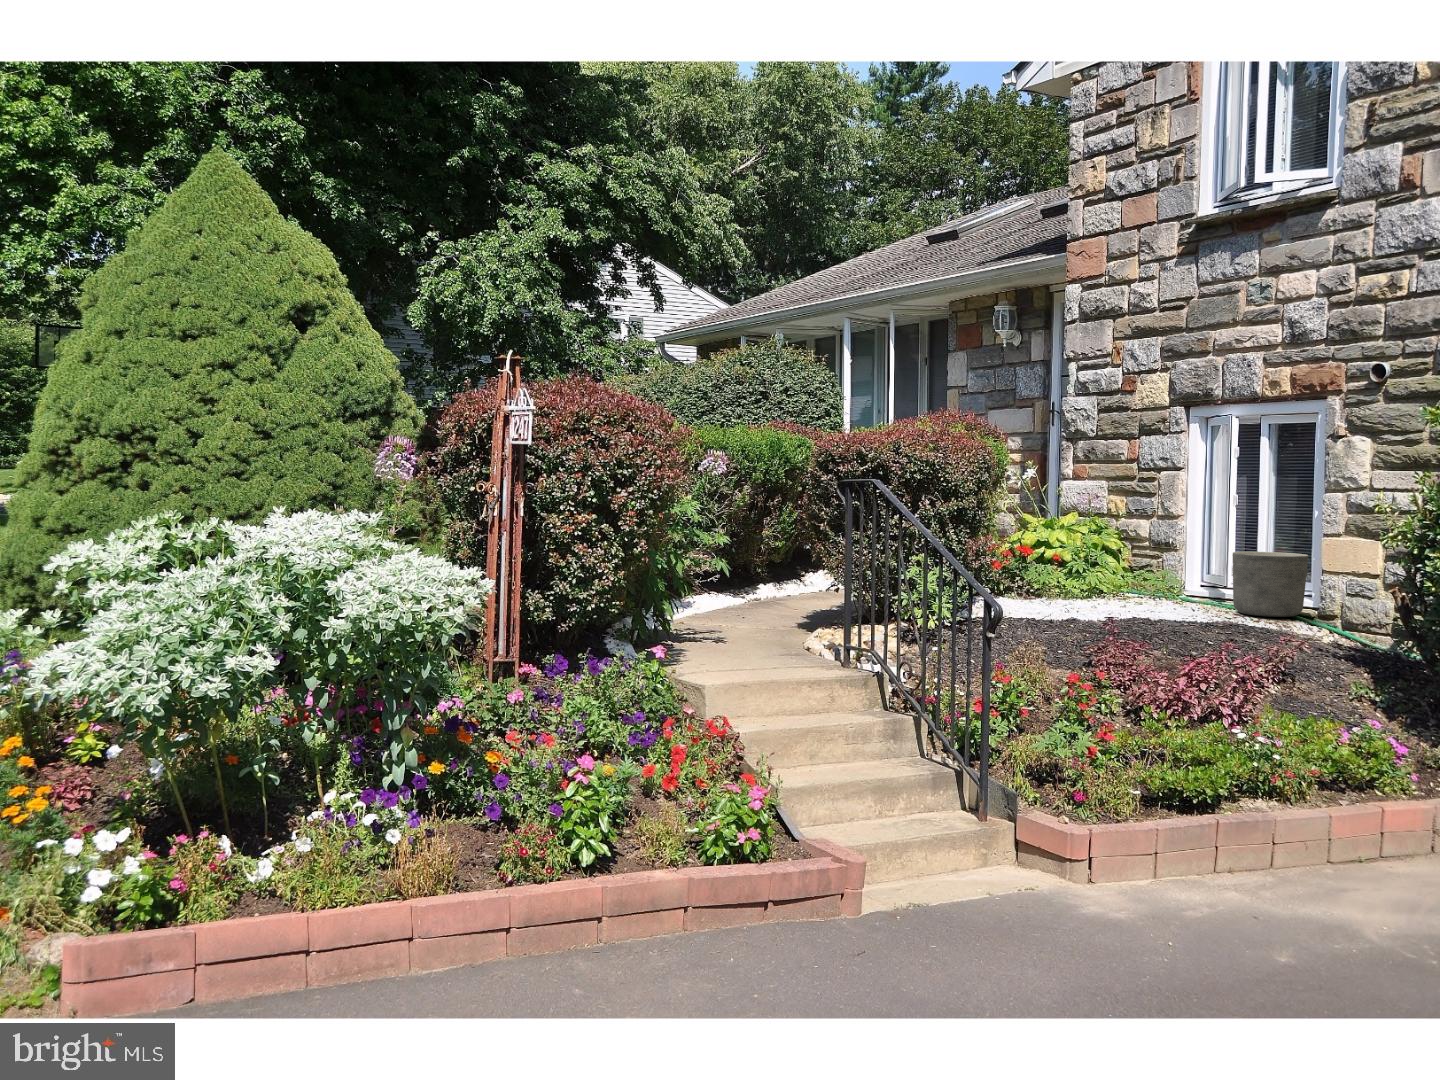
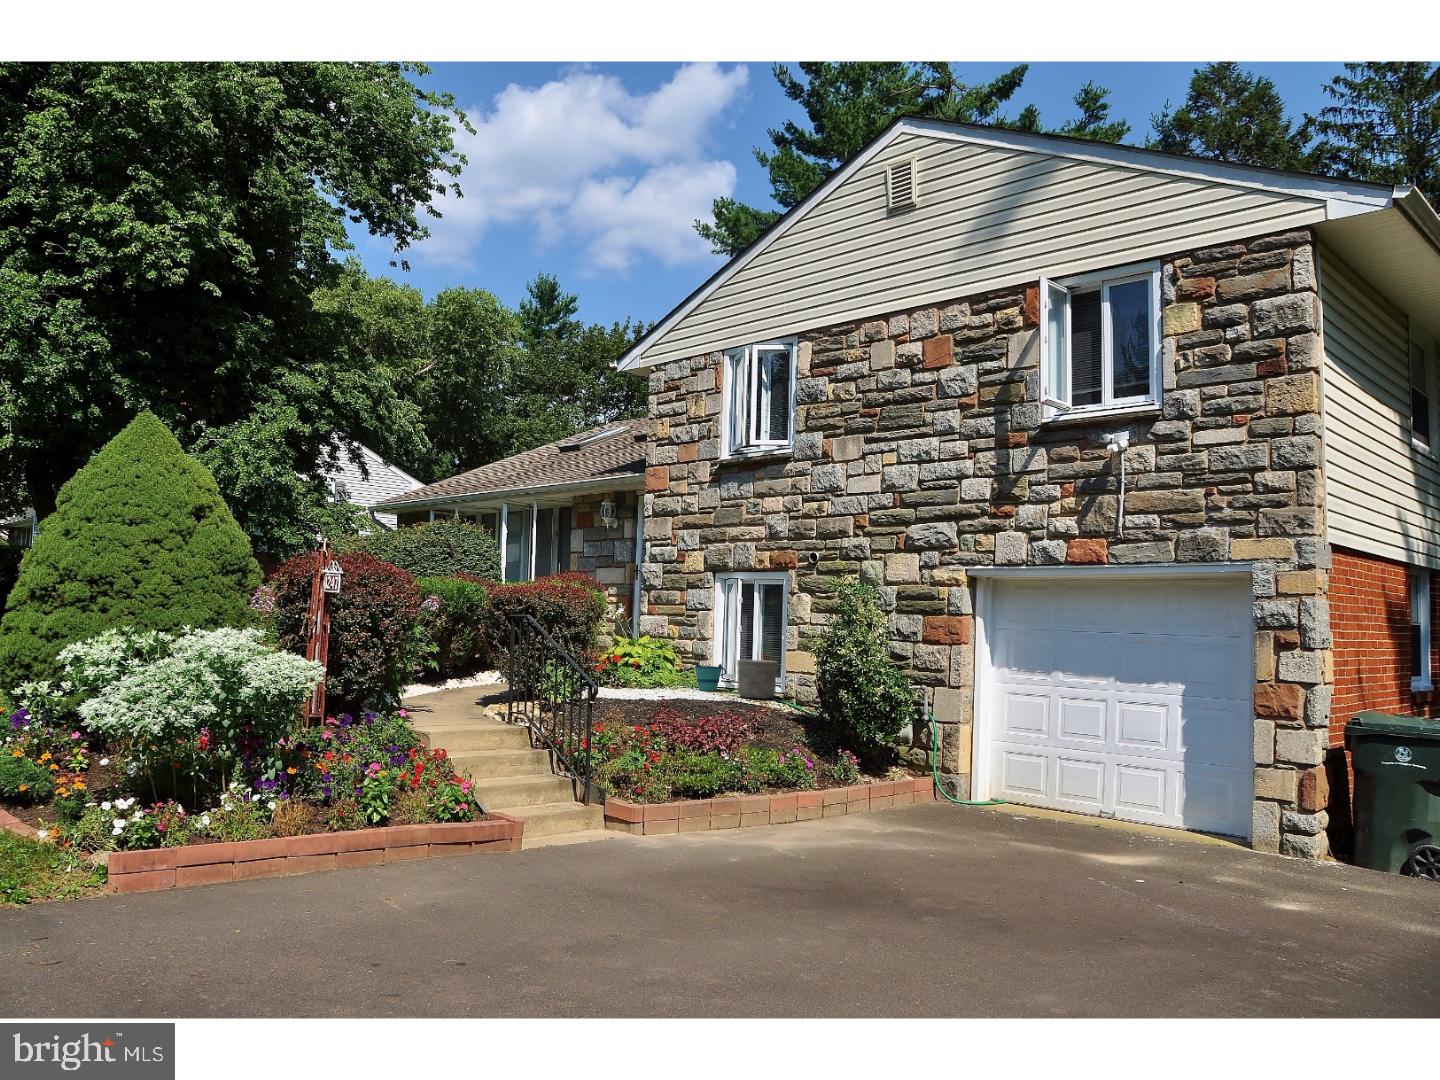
bucket: none [1155,556,1211,601] -> present [695,663,726,691]

